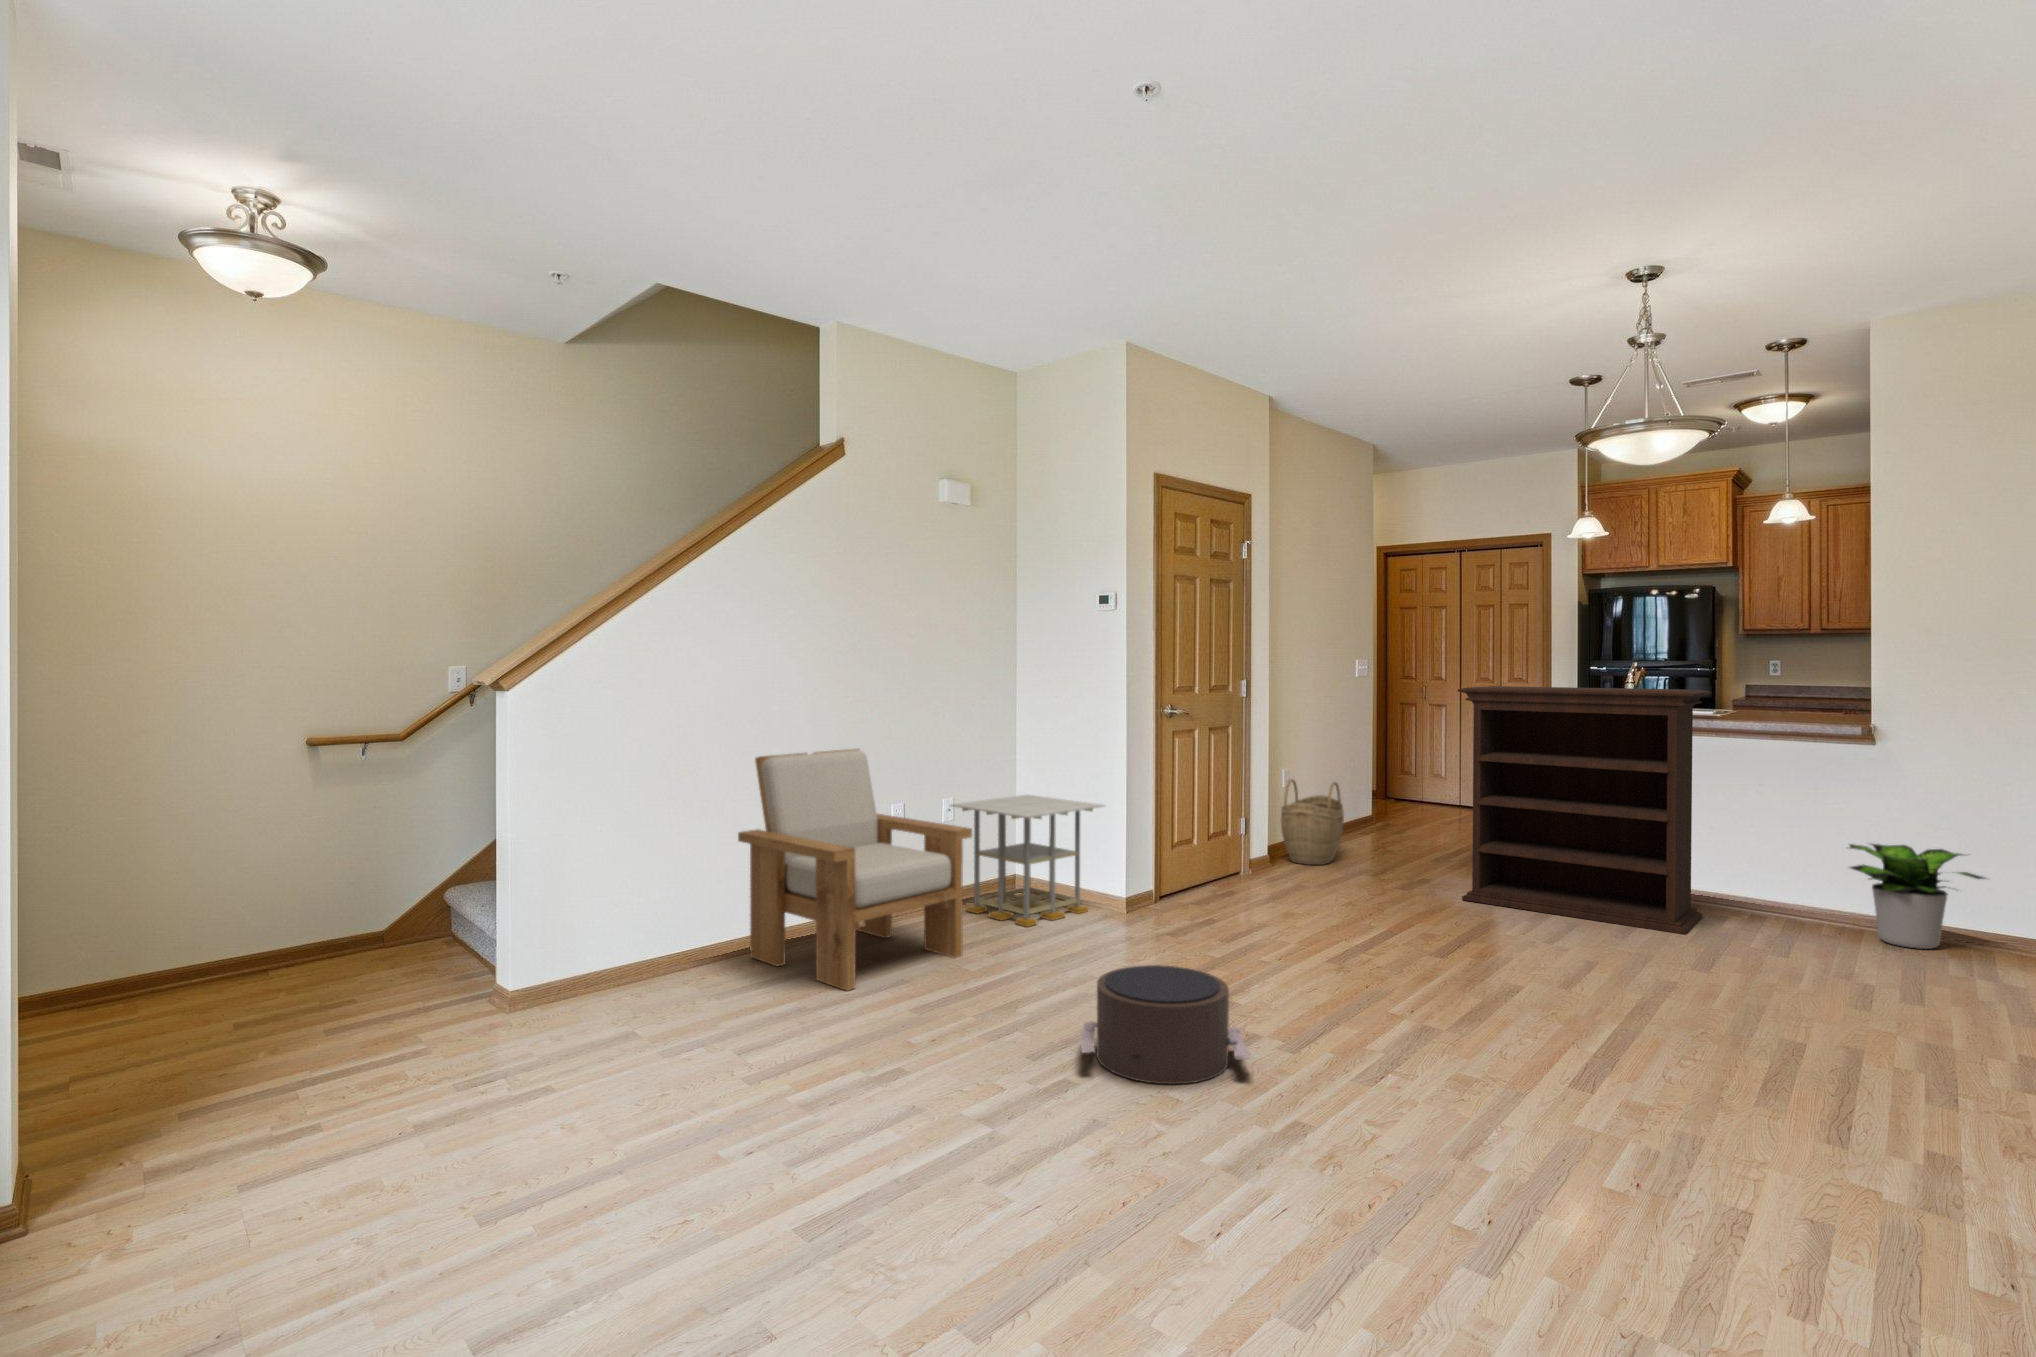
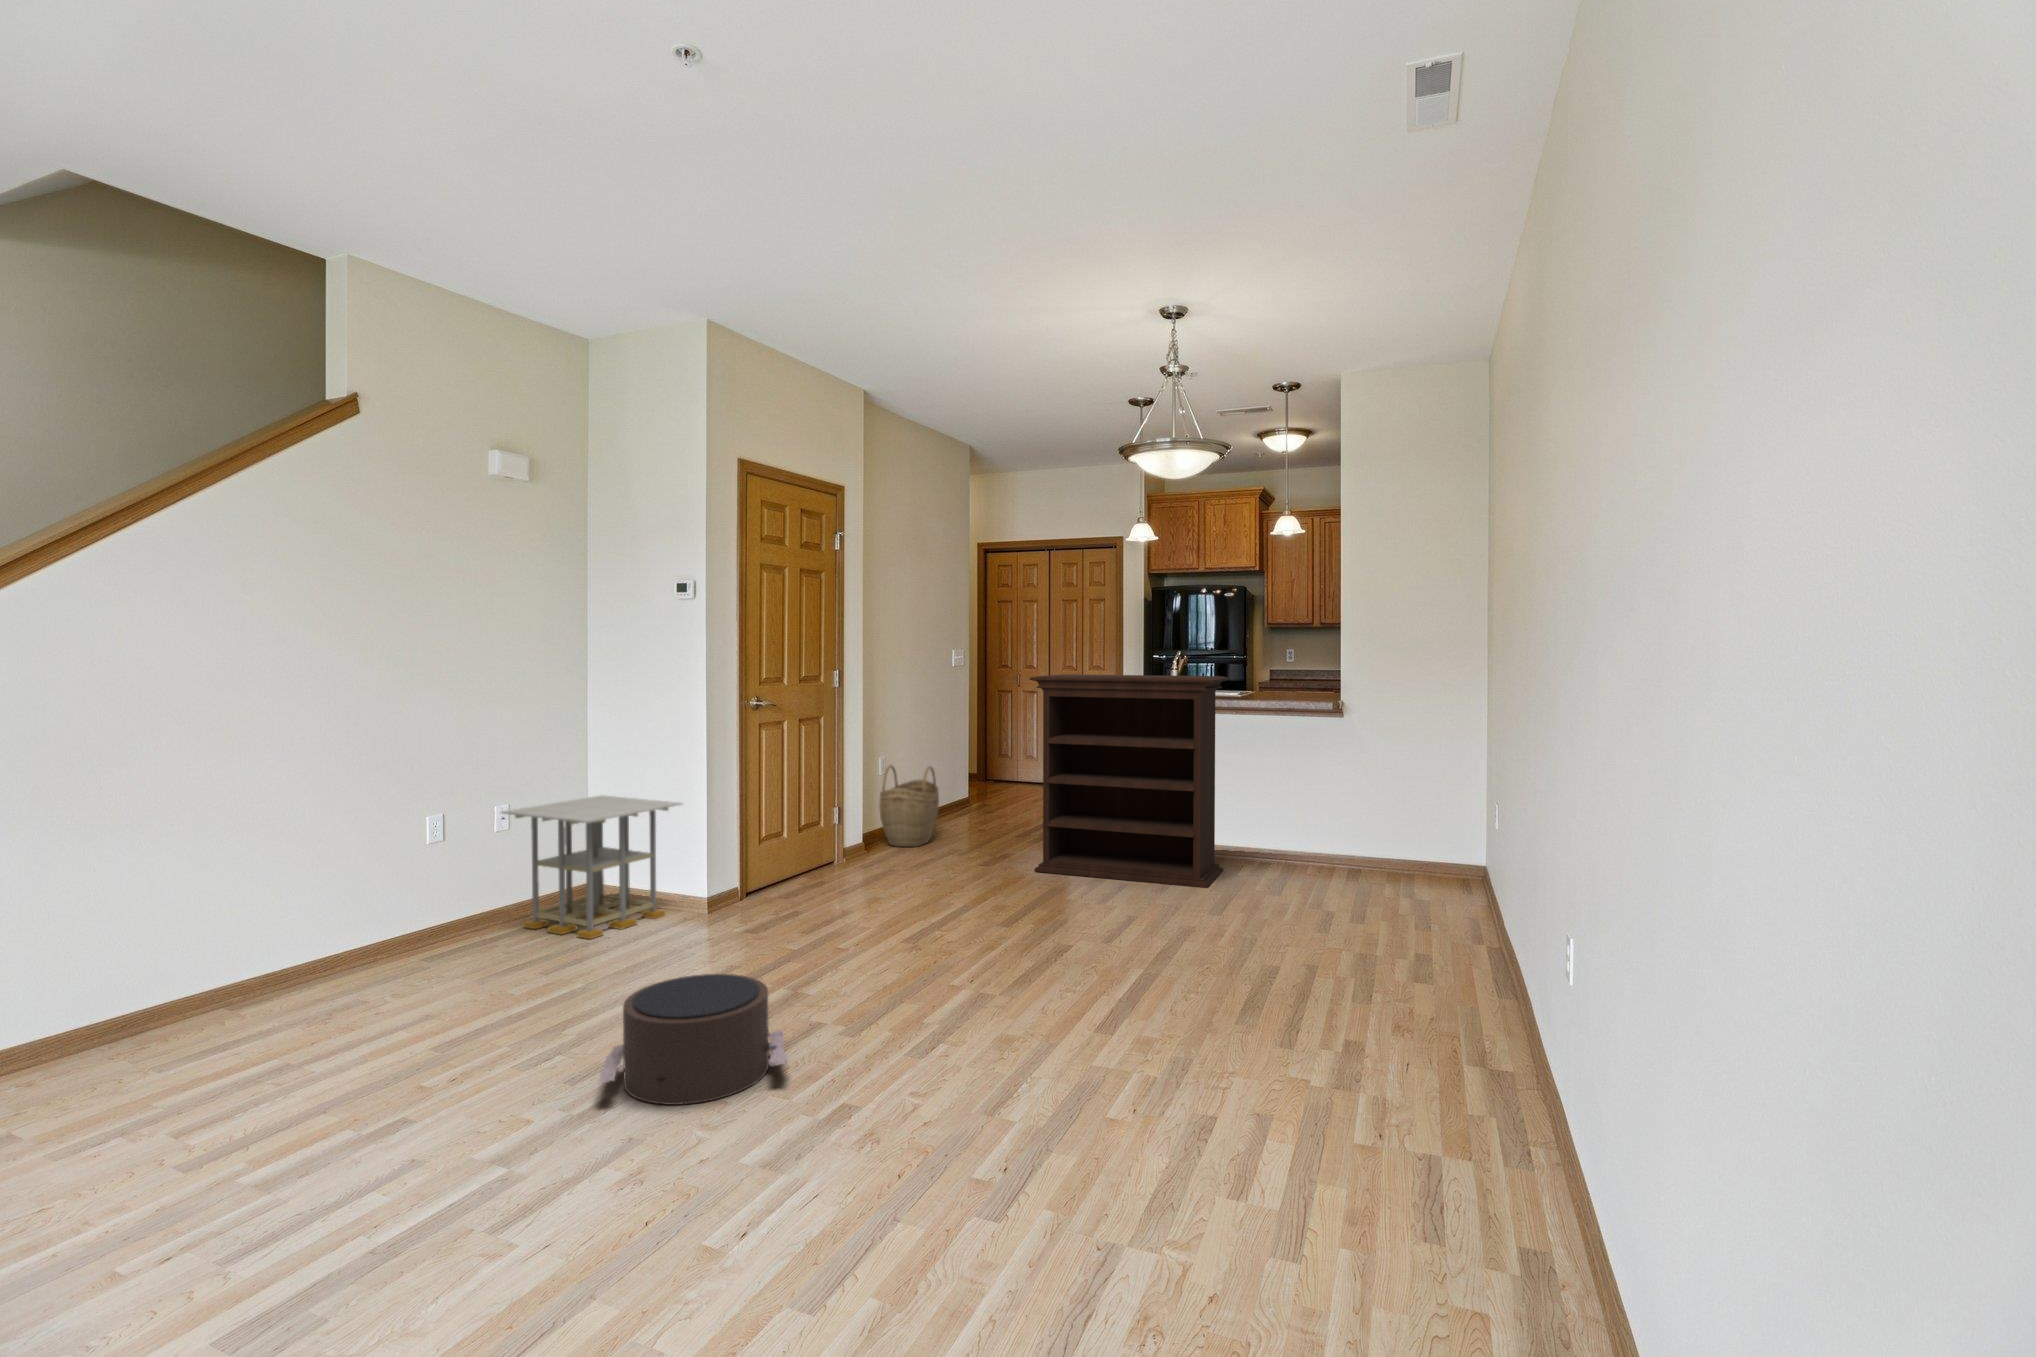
armchair: present [738,749,972,991] -> none [188,754,512,1042]
potted plant: present [1850,844,1985,949] -> none [1321,800,1415,884]

